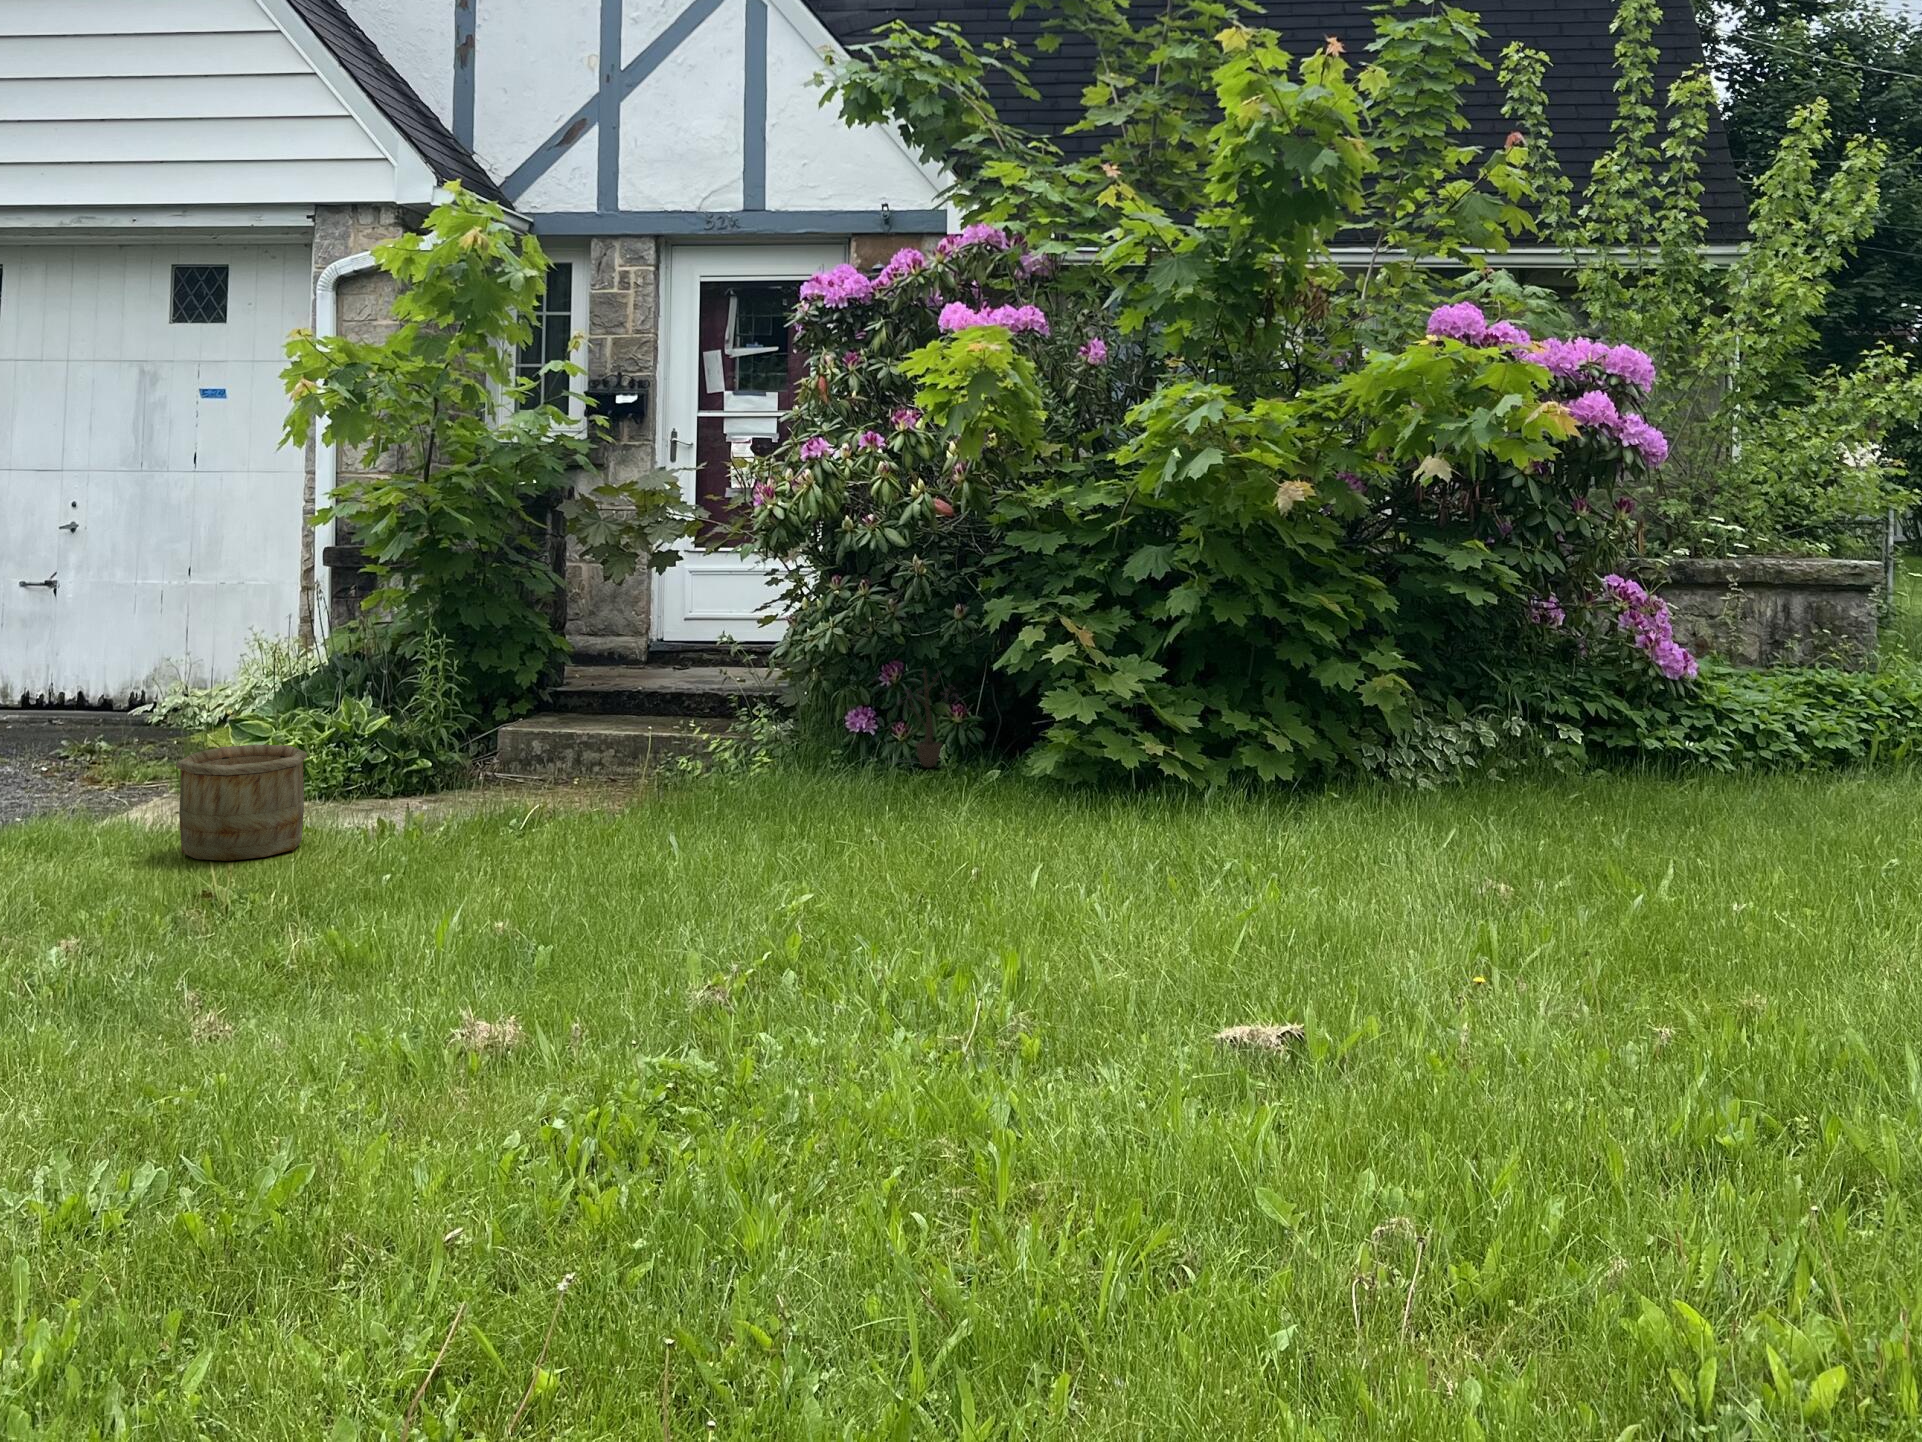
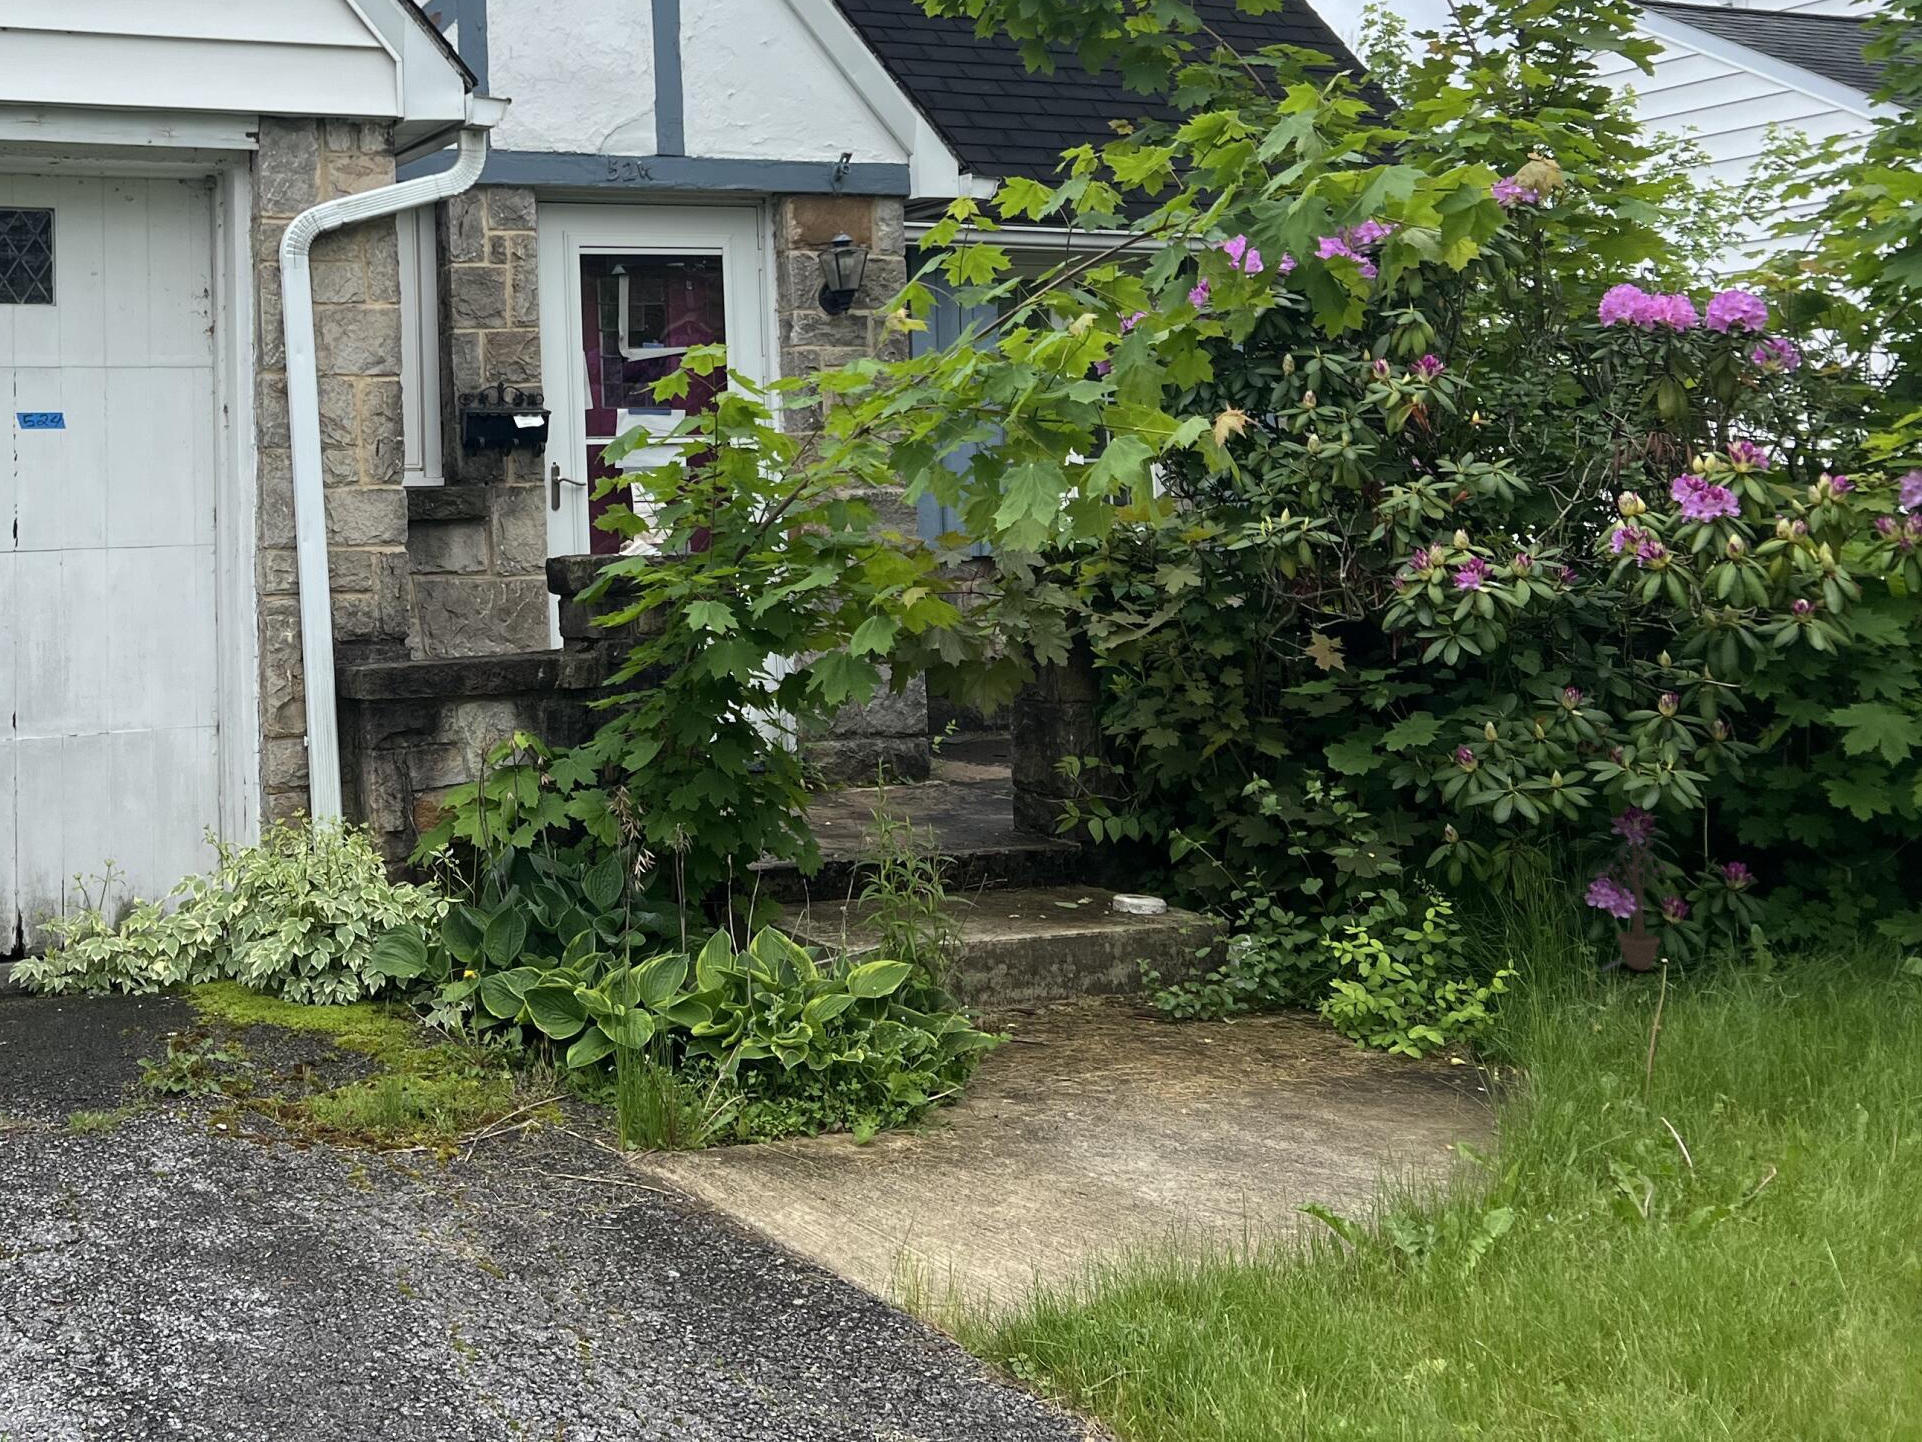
wooden bucket: present [176,745,307,861] -> none [1495,1122,1747,1370]

